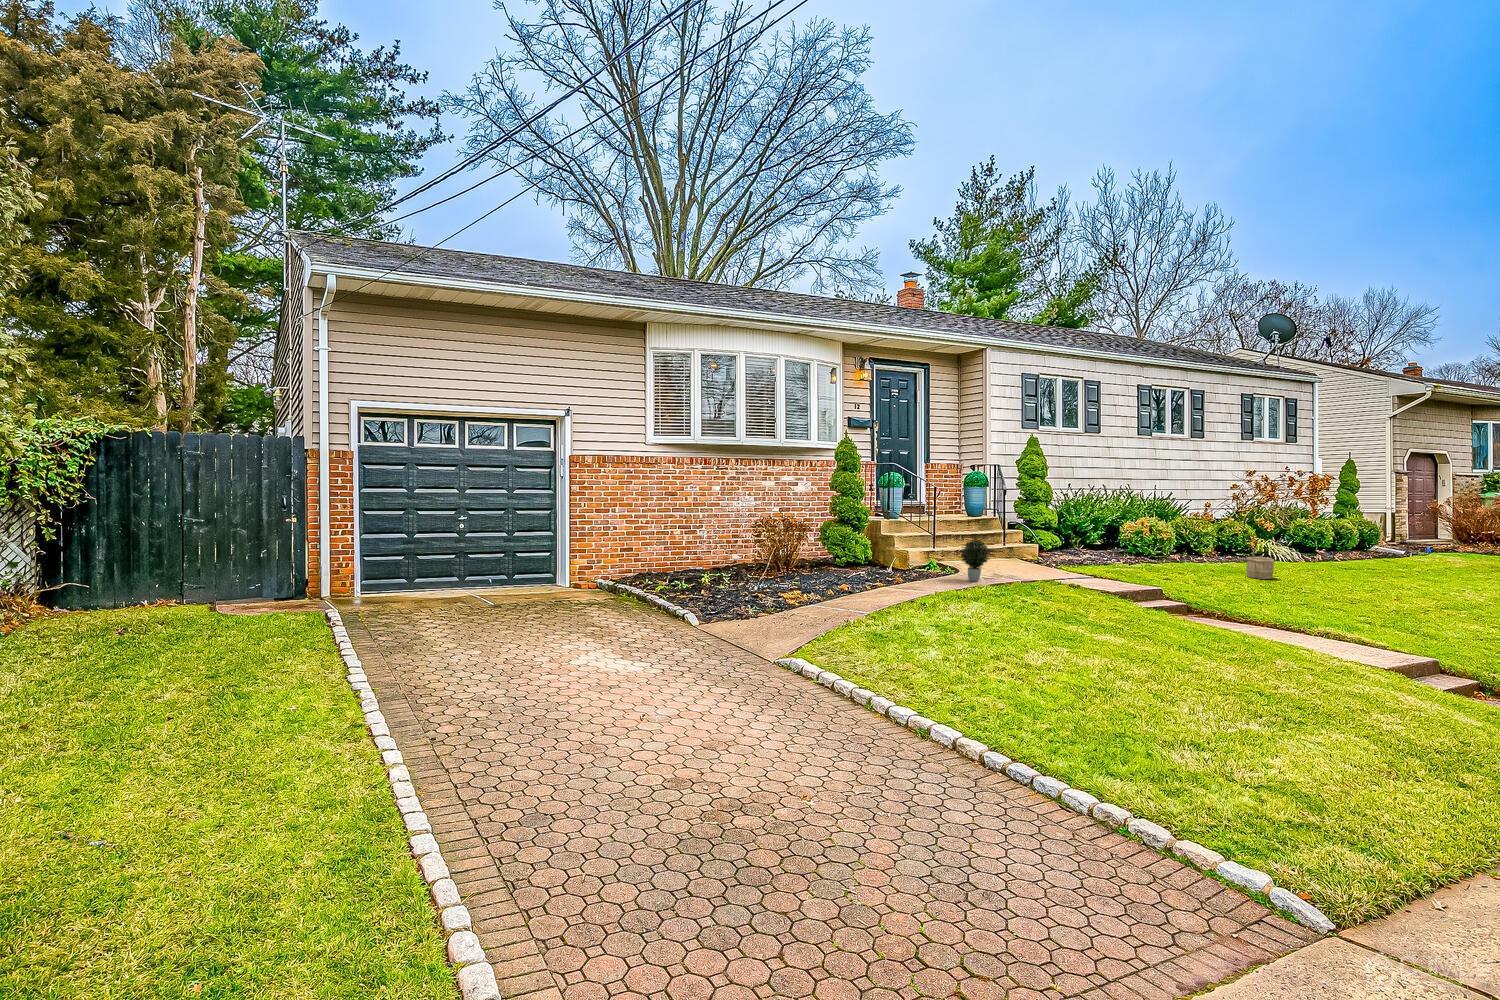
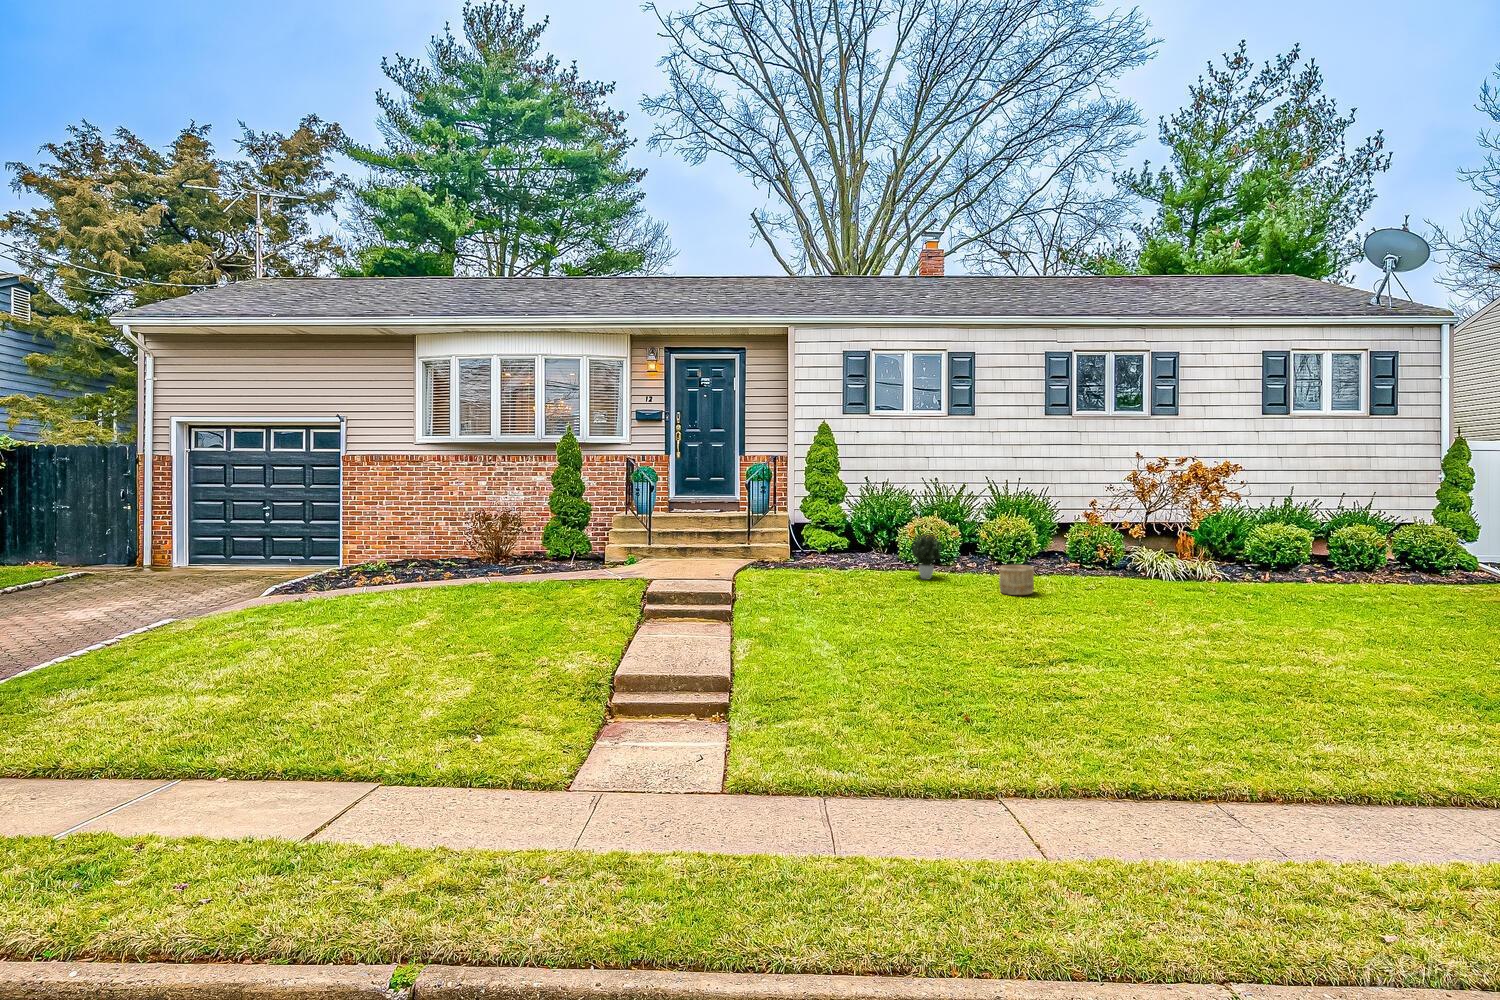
potted plant: present [961,540,989,582] -> present [912,534,941,580]

